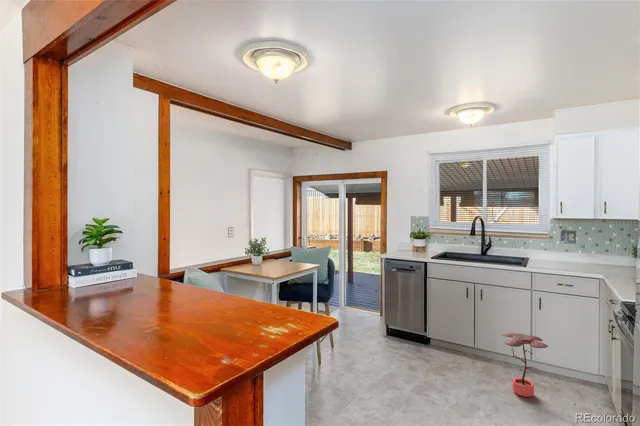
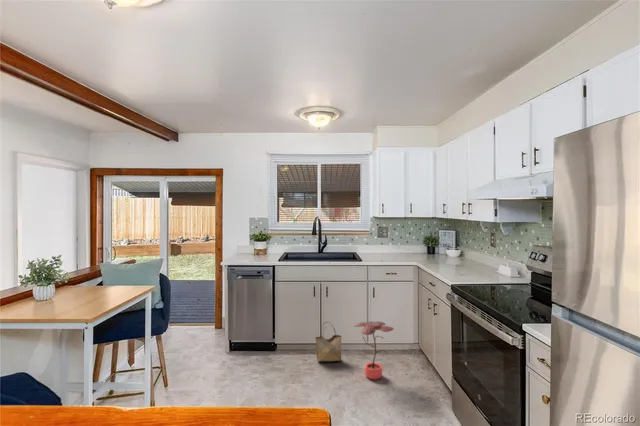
woven basket: none [464,326,494,368] -> present [316,322,341,361]

